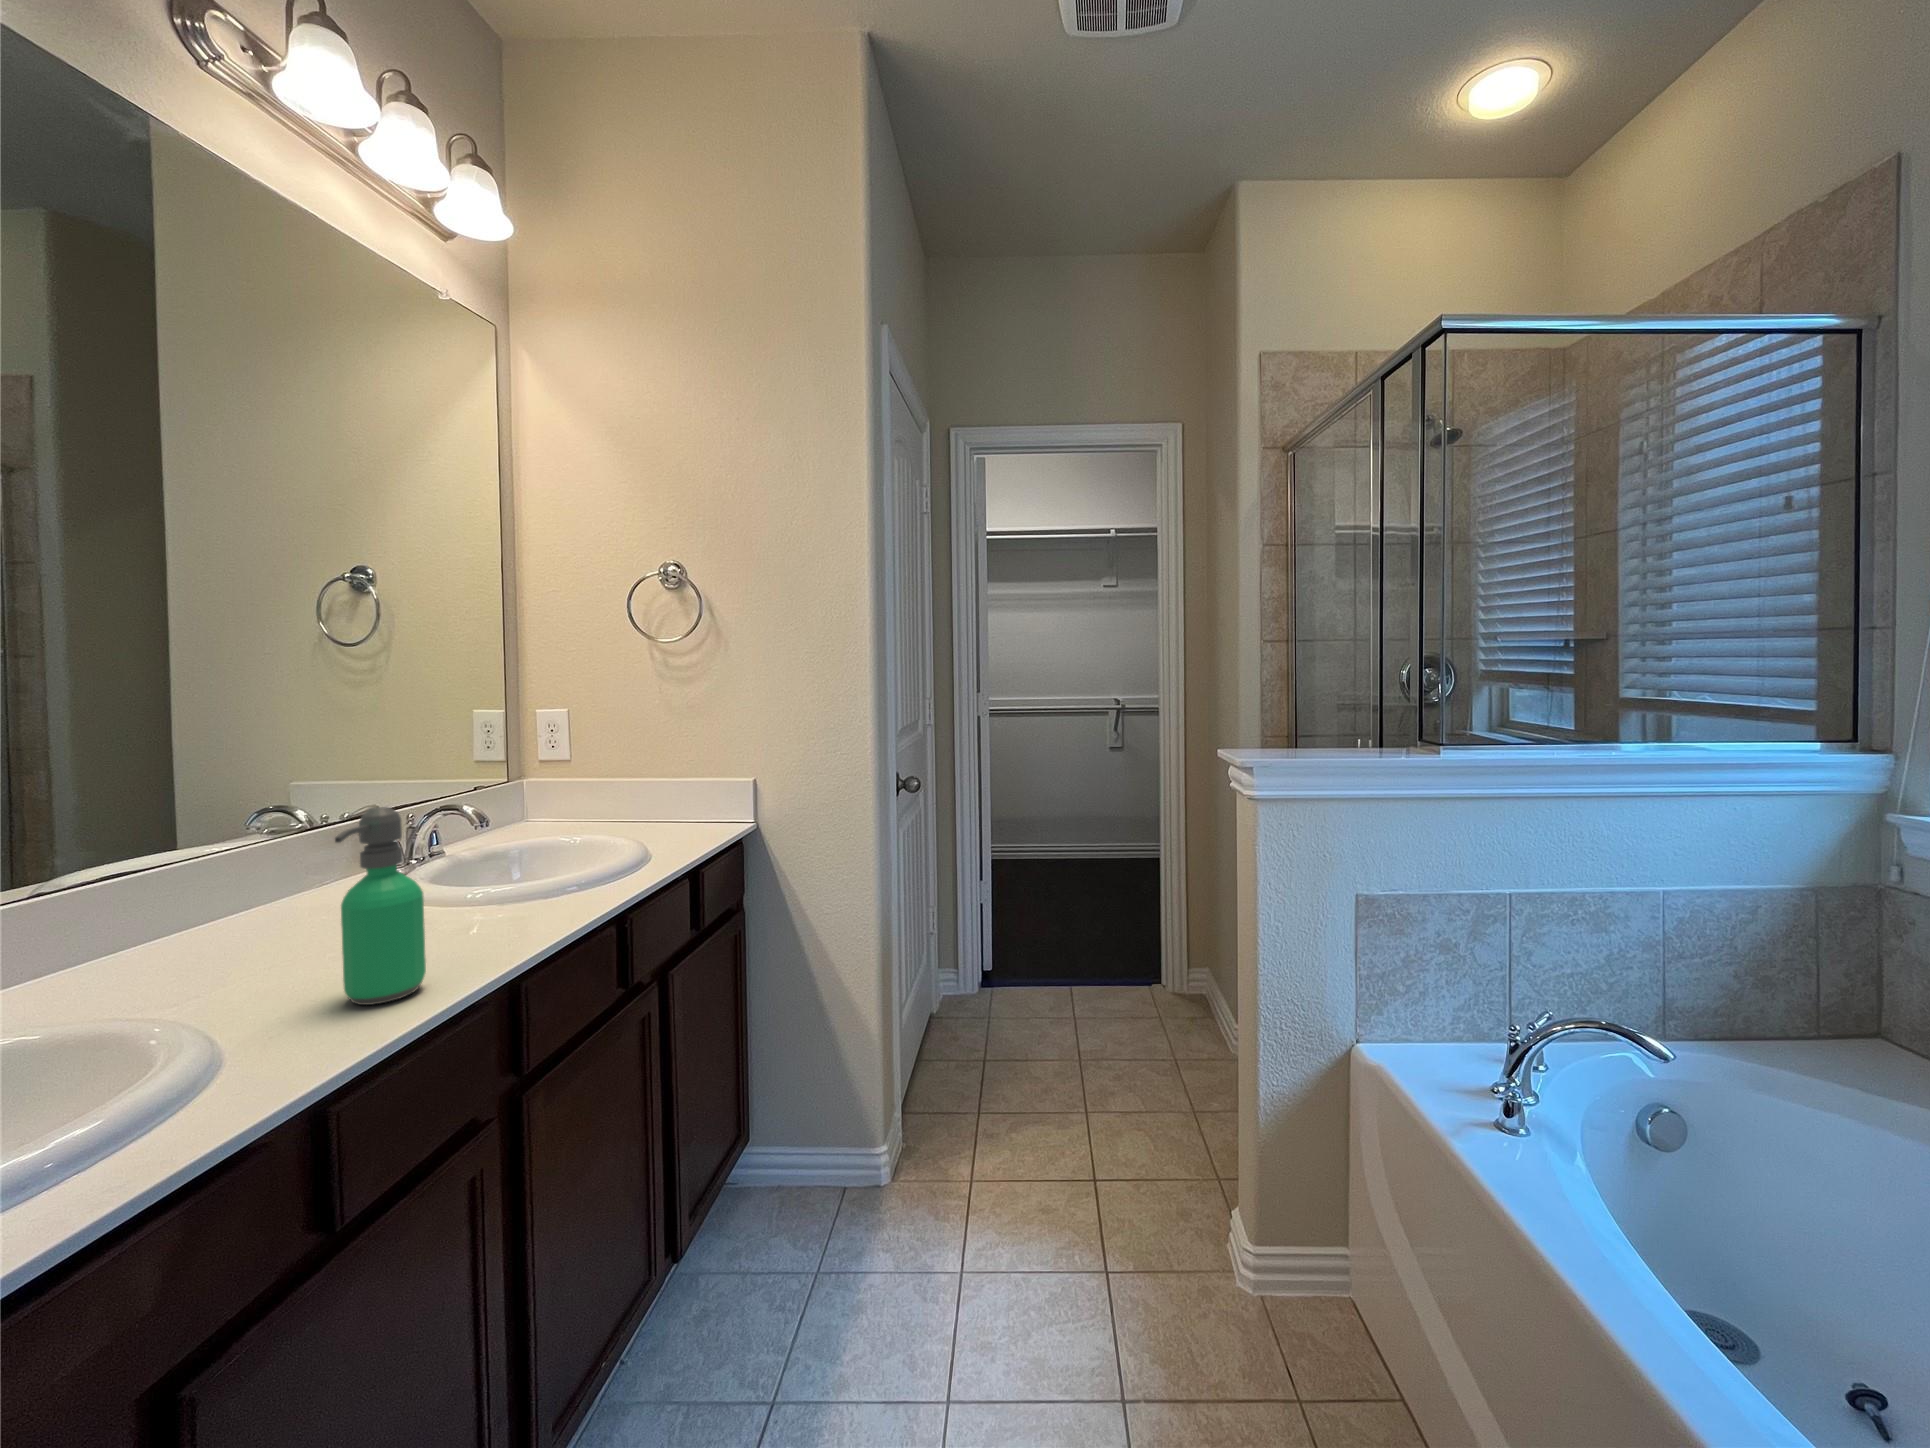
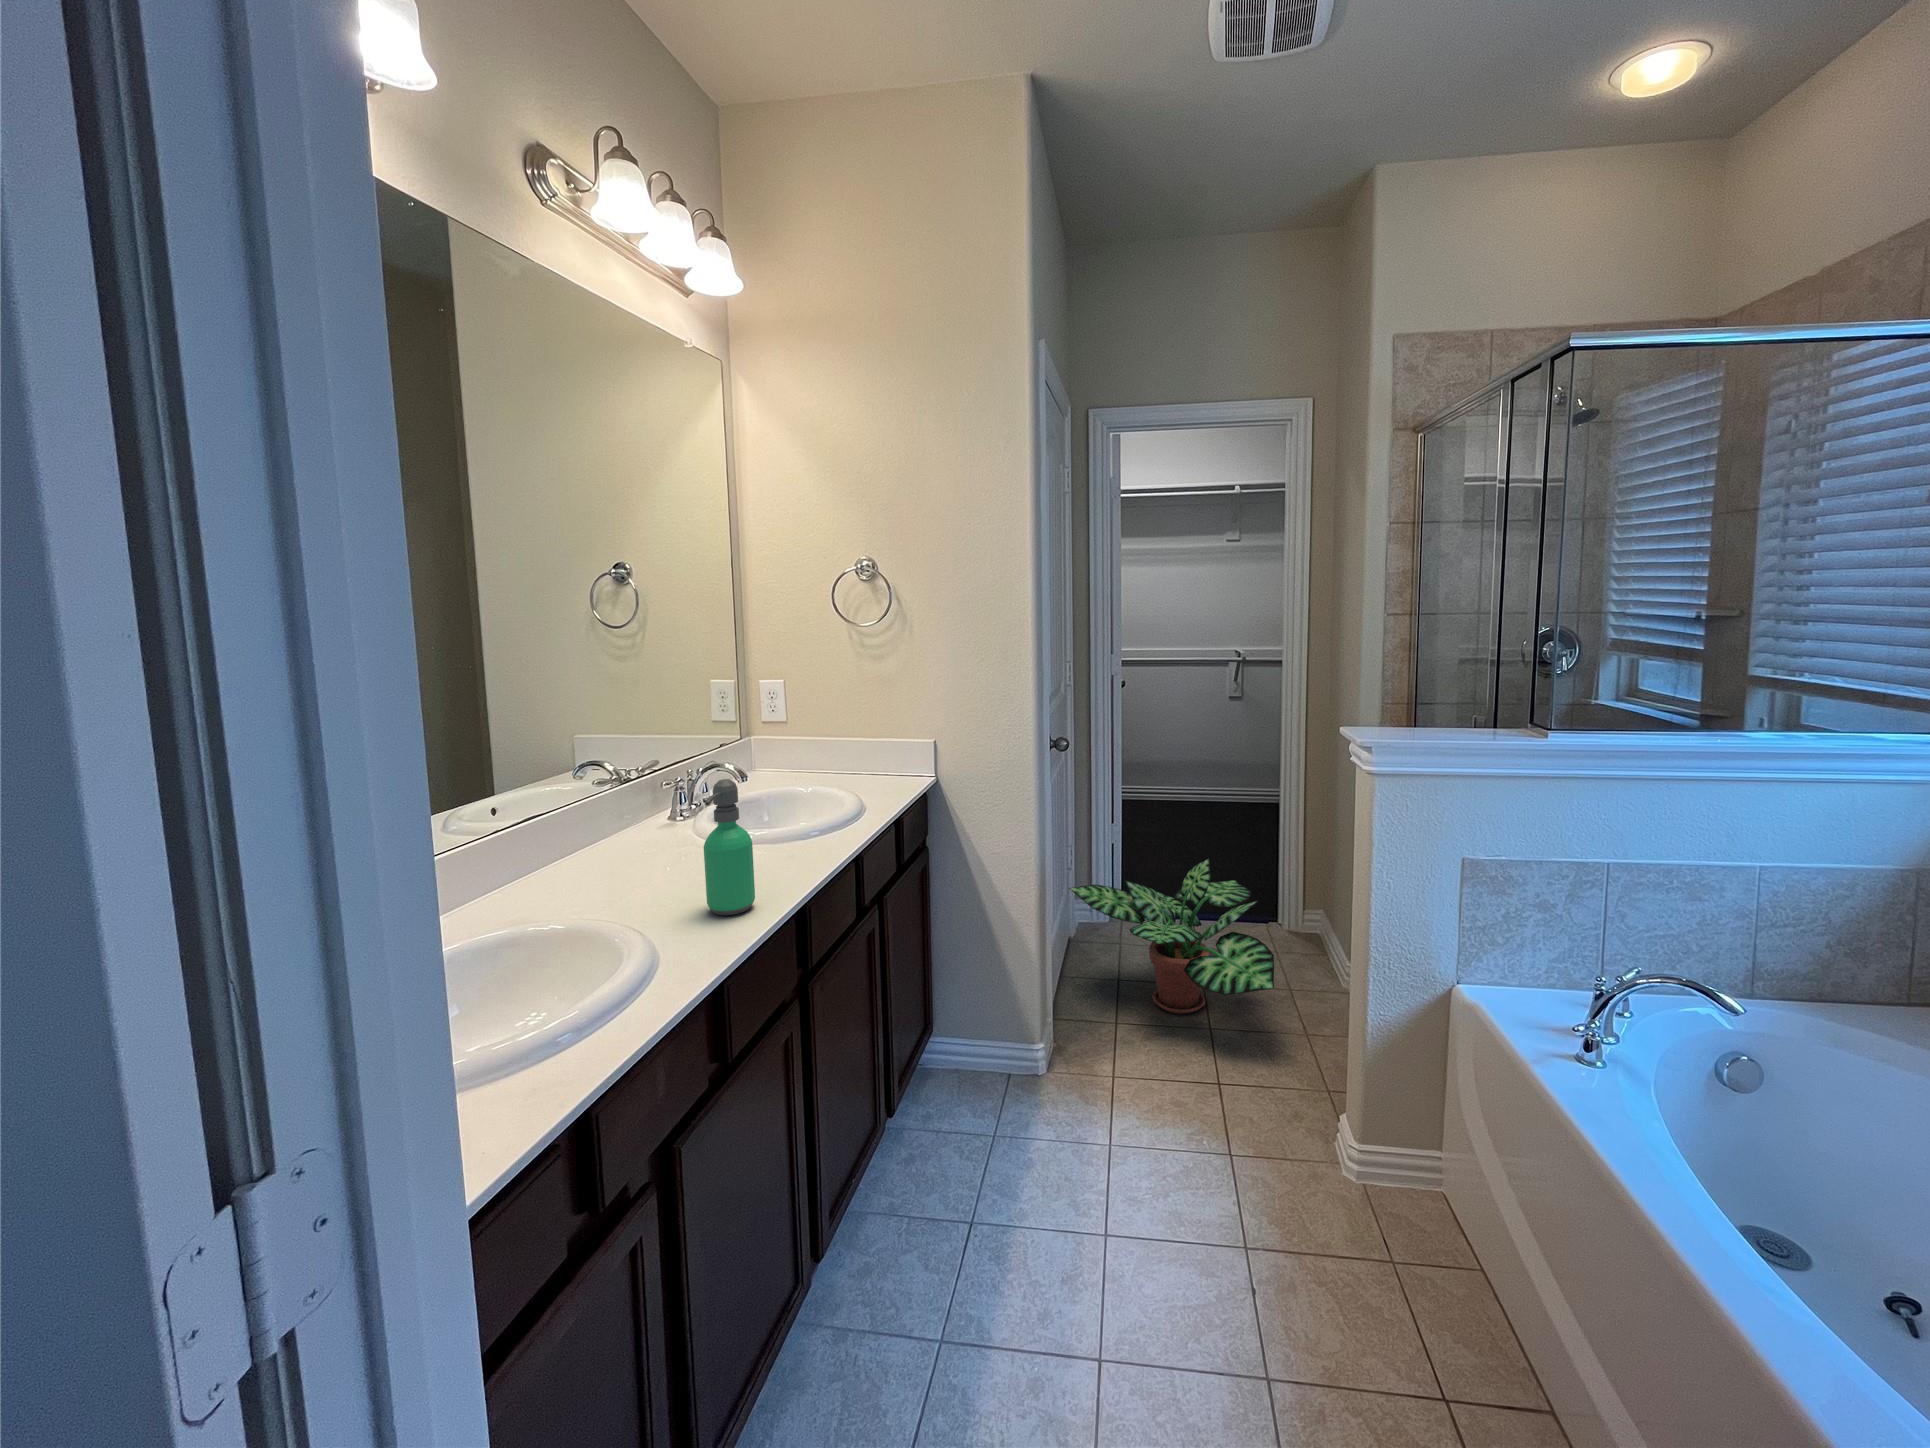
potted plant: none [925,911,1156,1095] -> present [1069,859,1274,1014]

